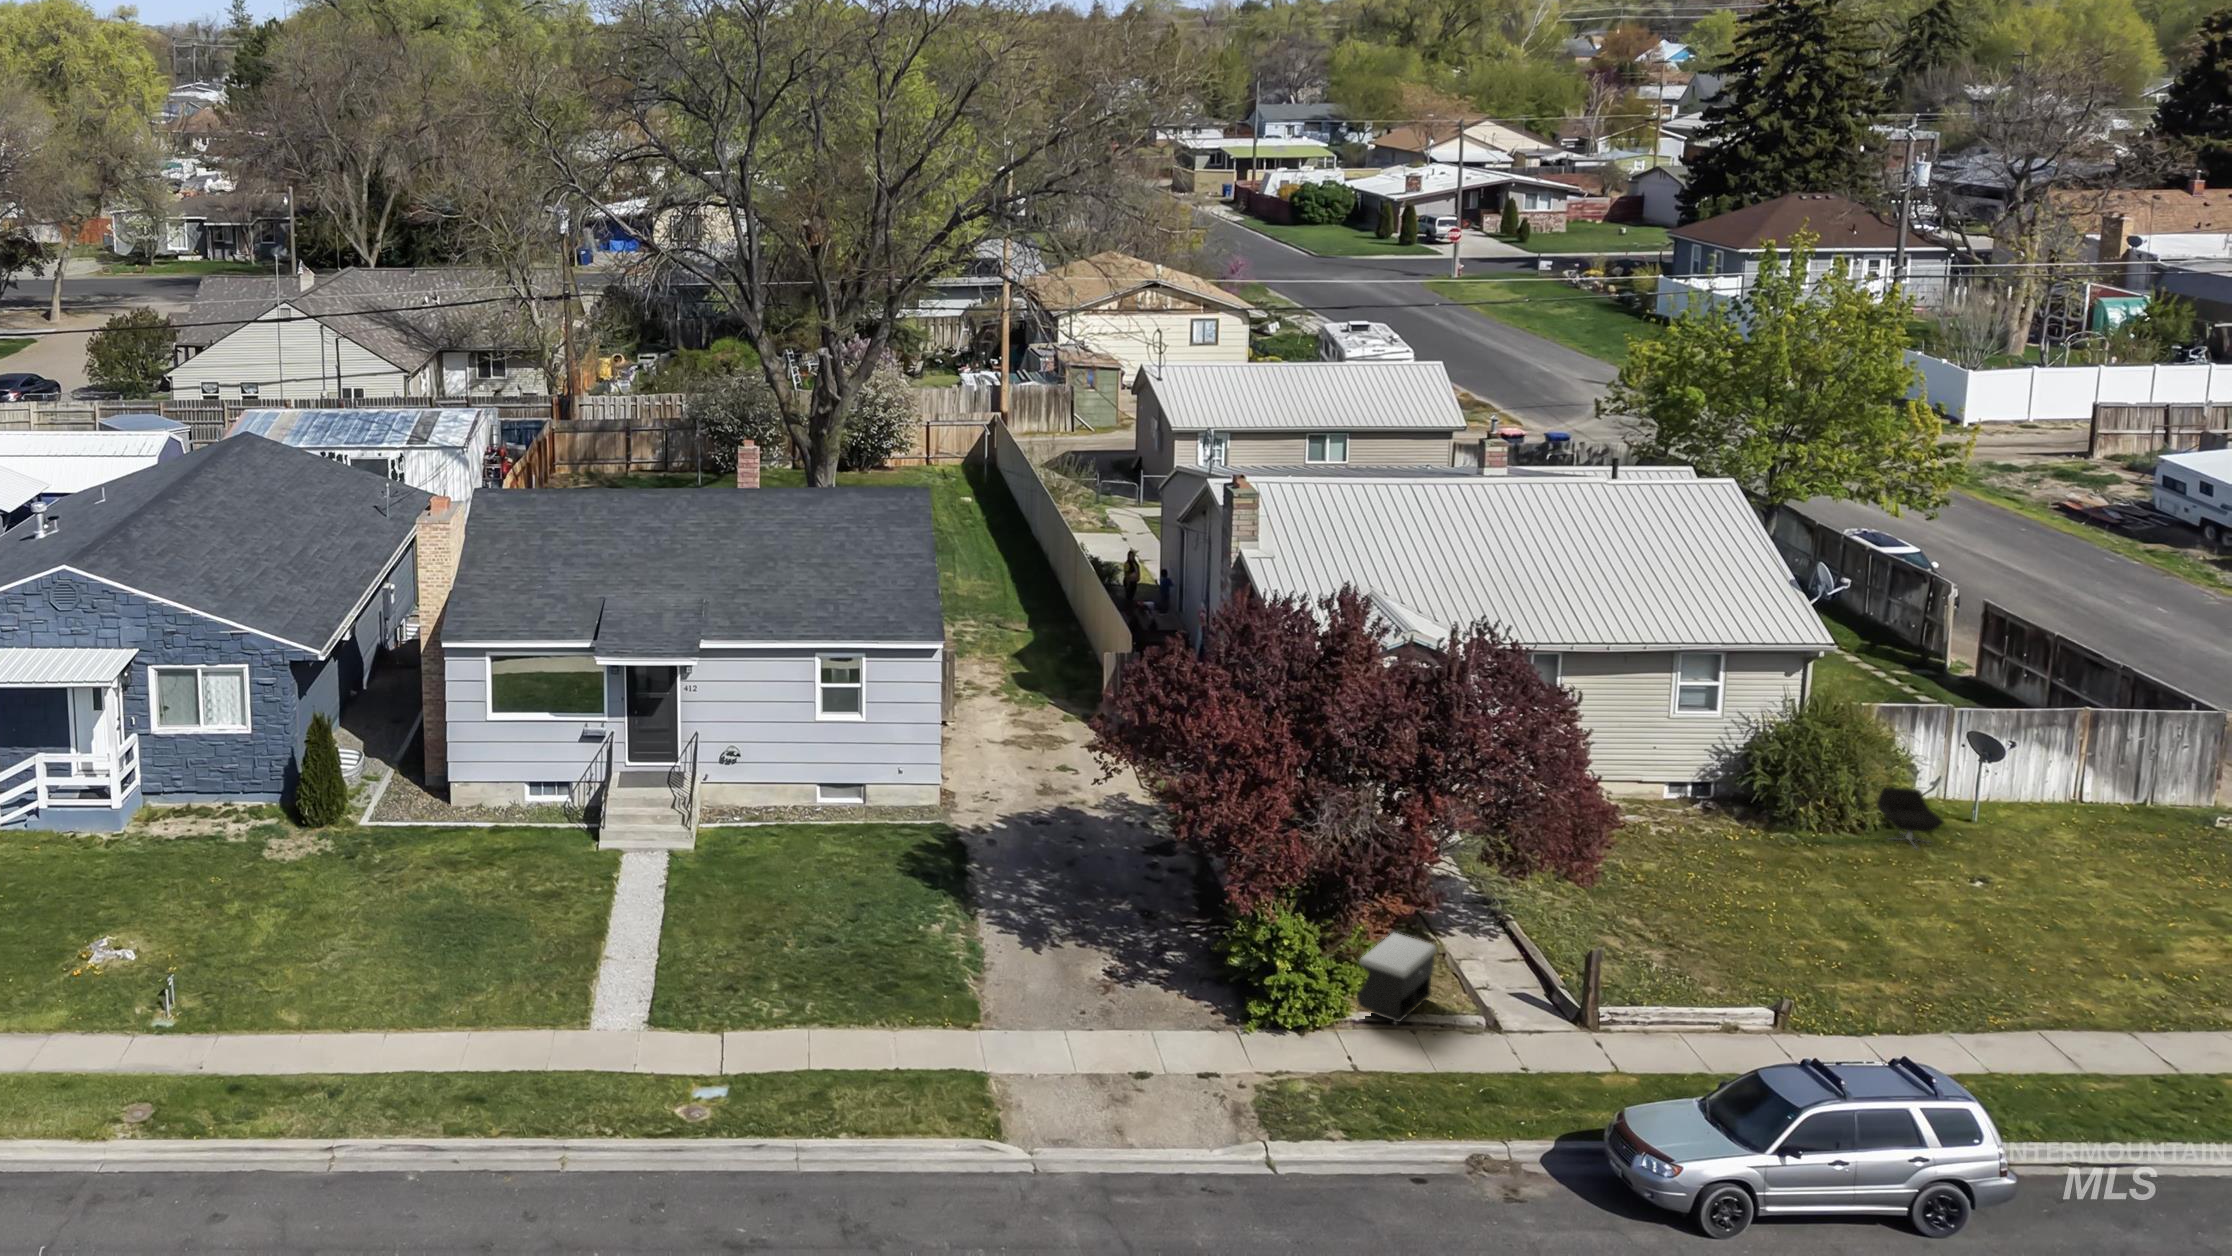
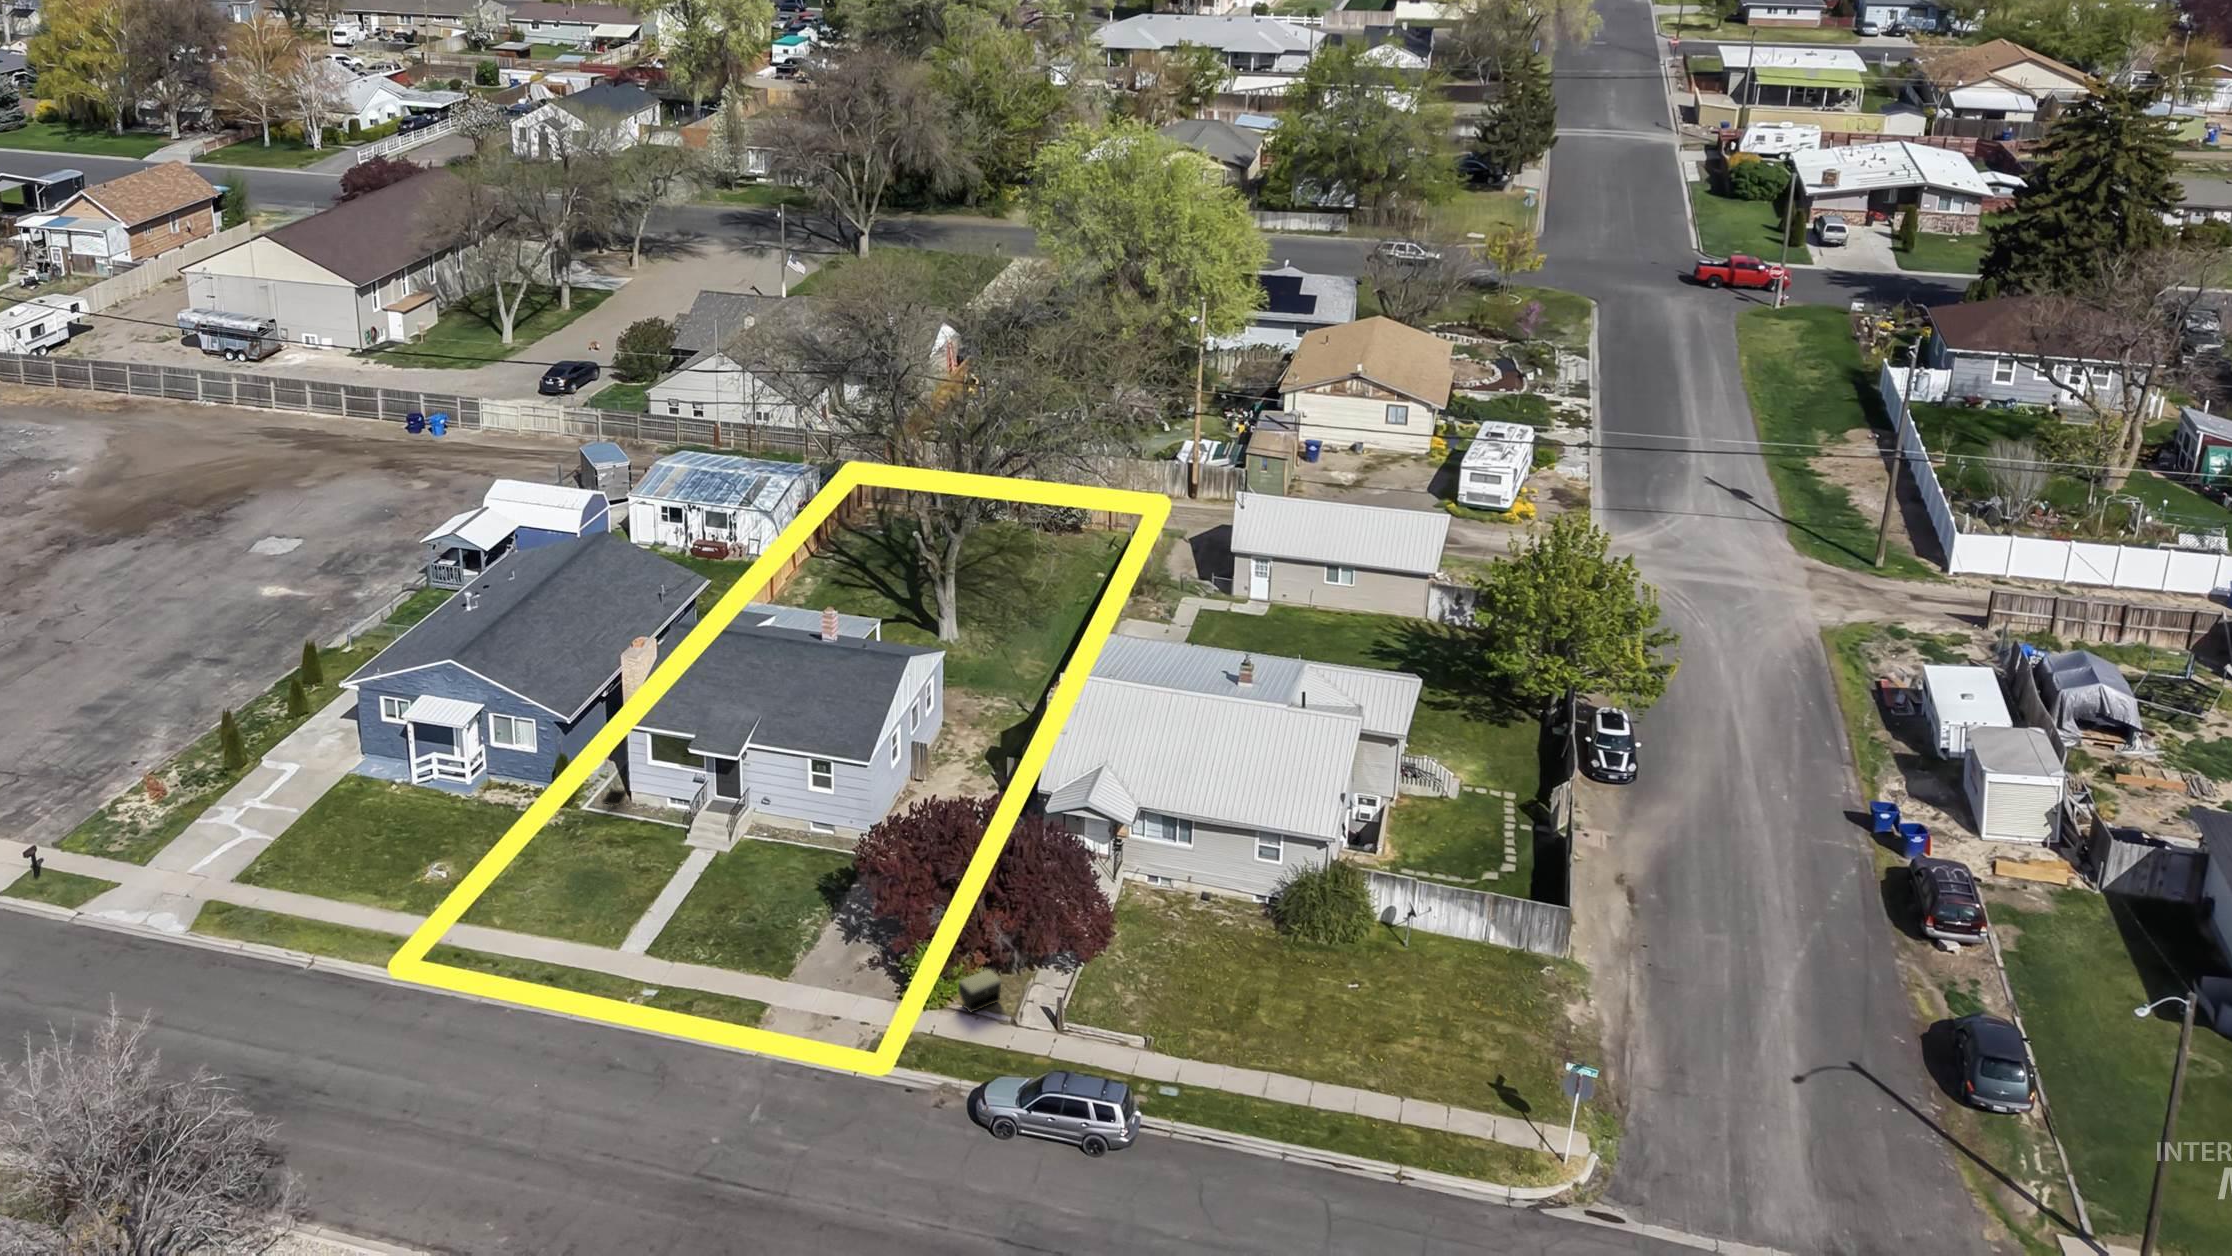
lounge chair: present [1877,787,1944,842] -> present [602,788,627,807]

